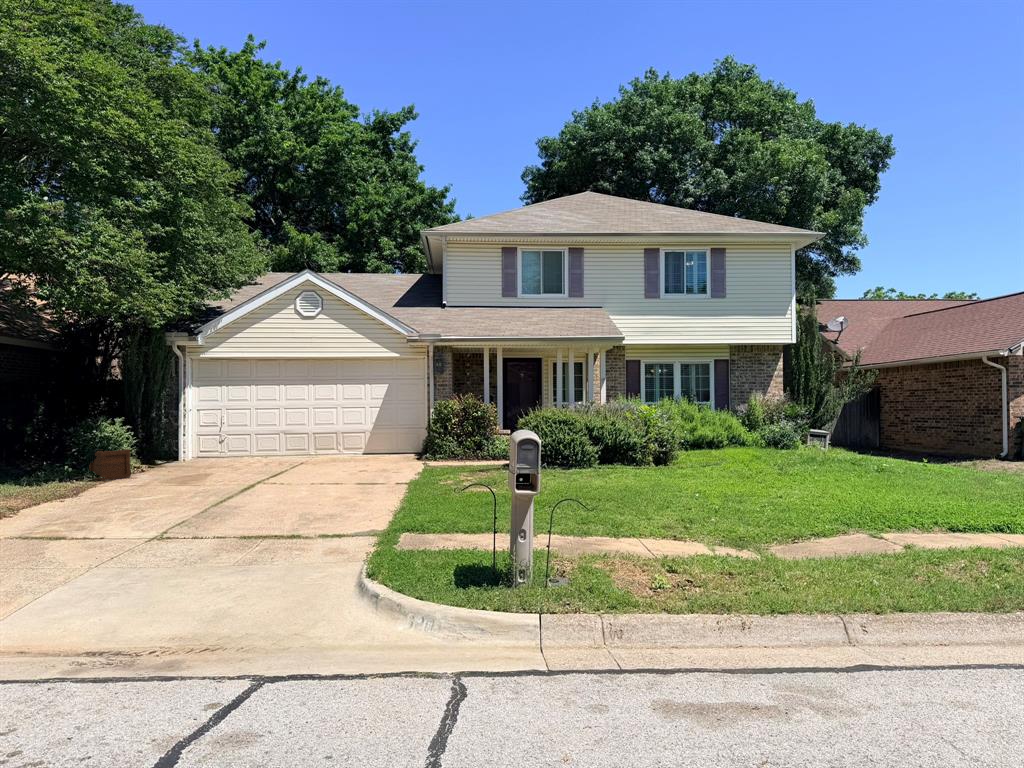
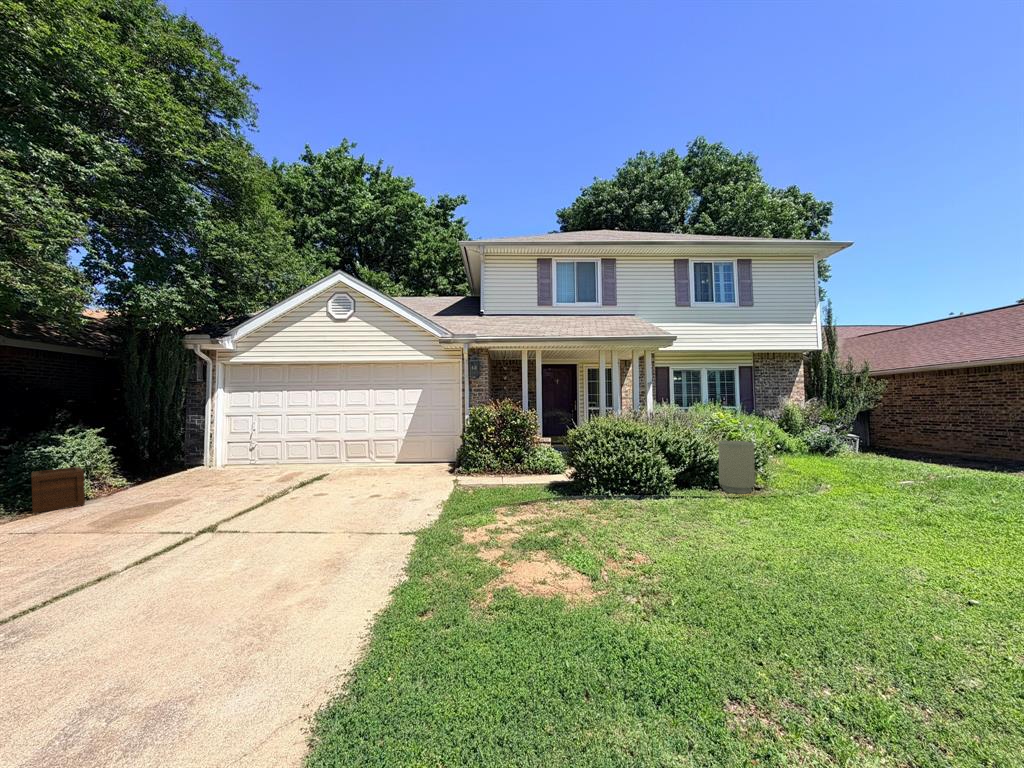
trash can: none [634,426,660,465] -> present [718,441,755,494]

